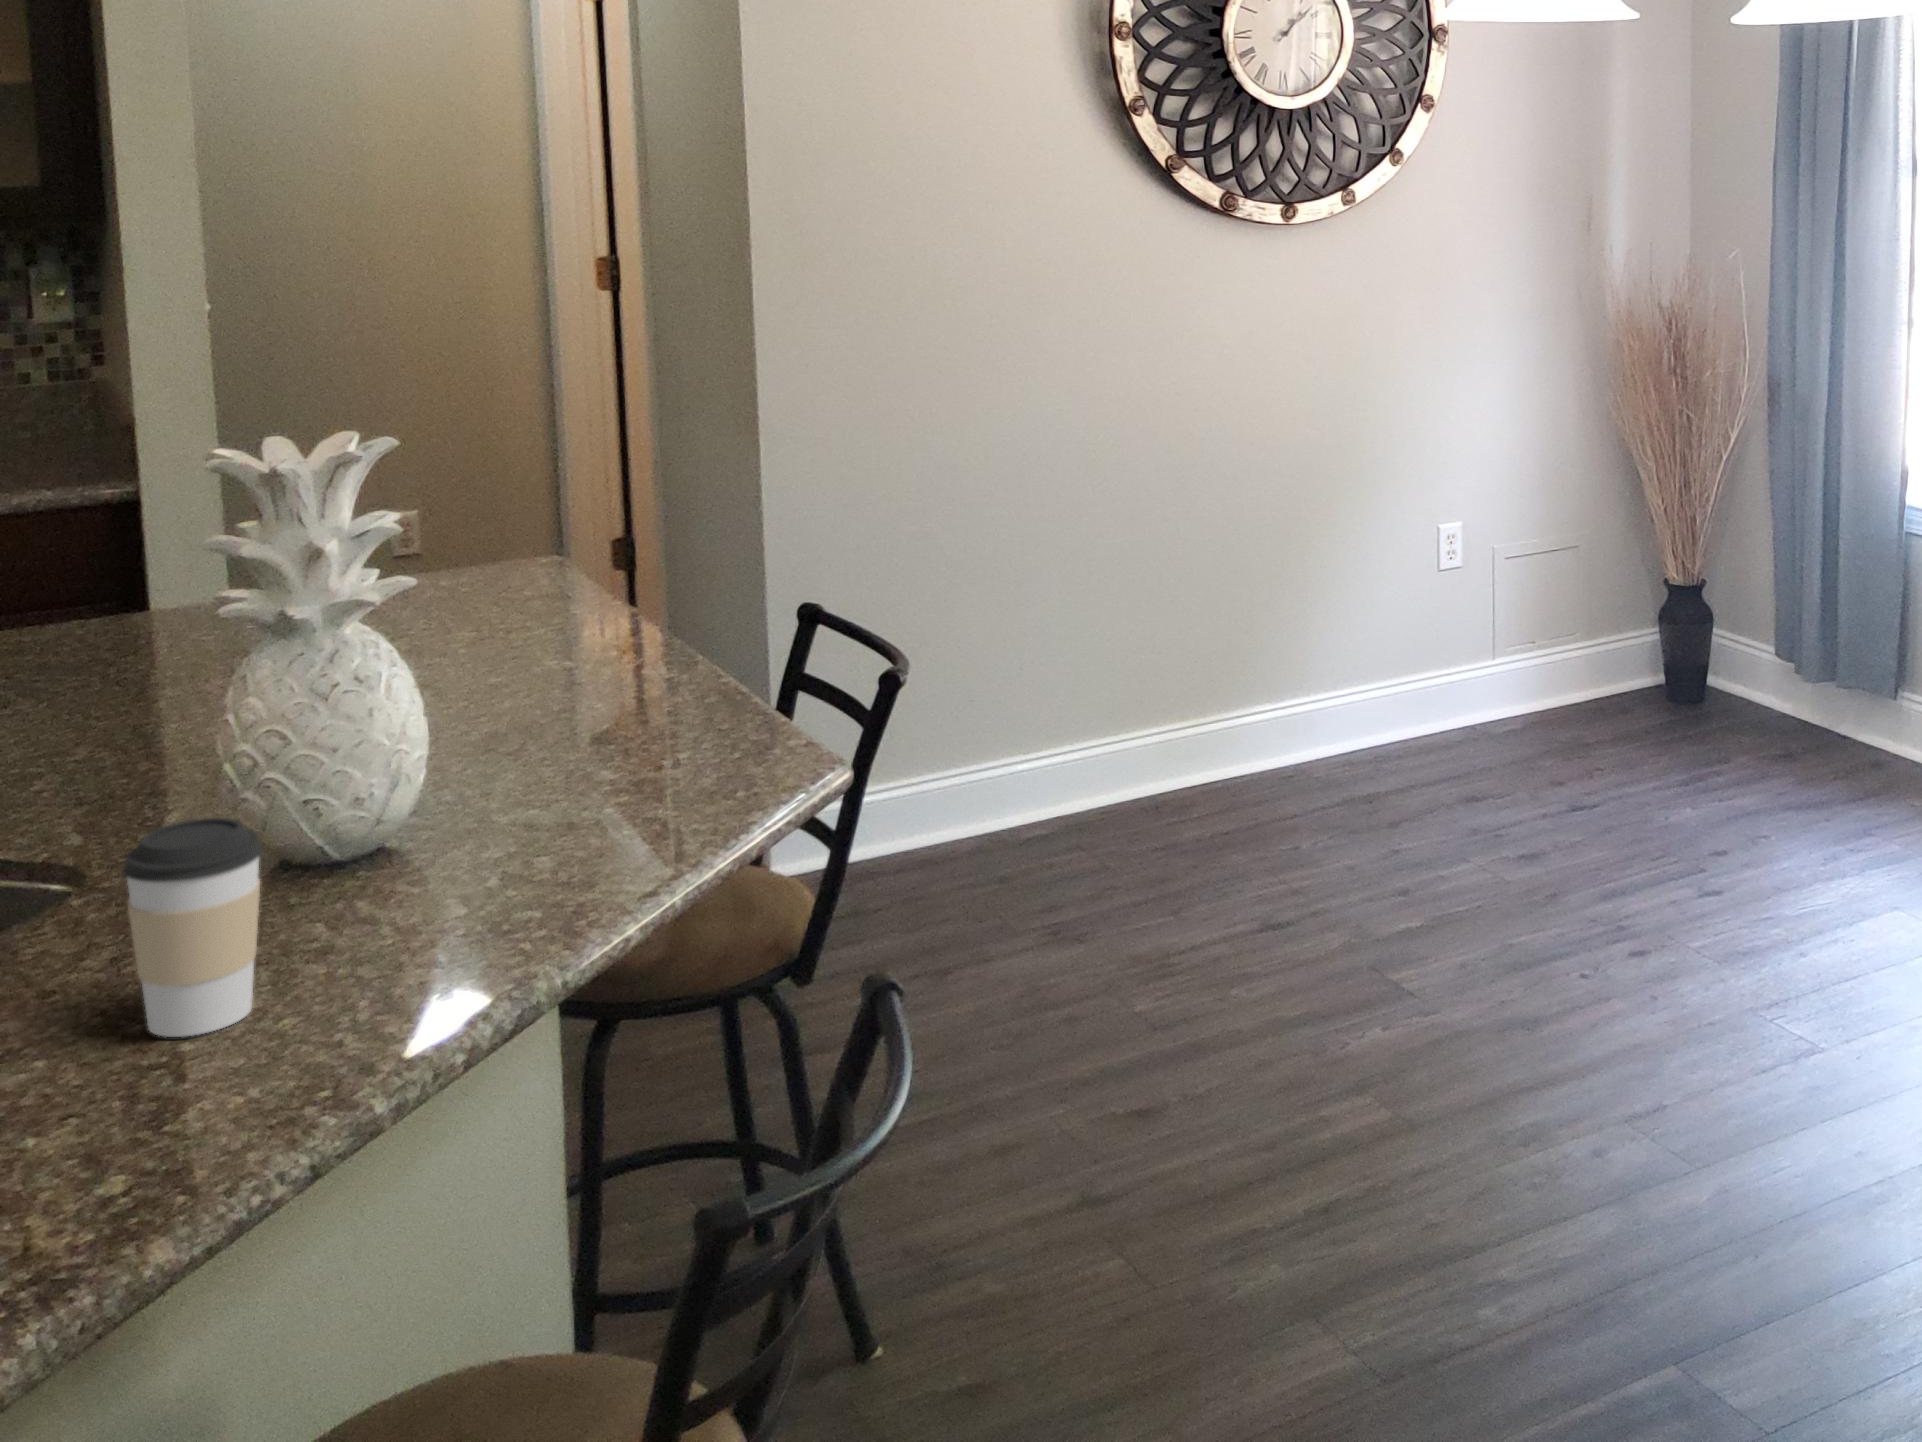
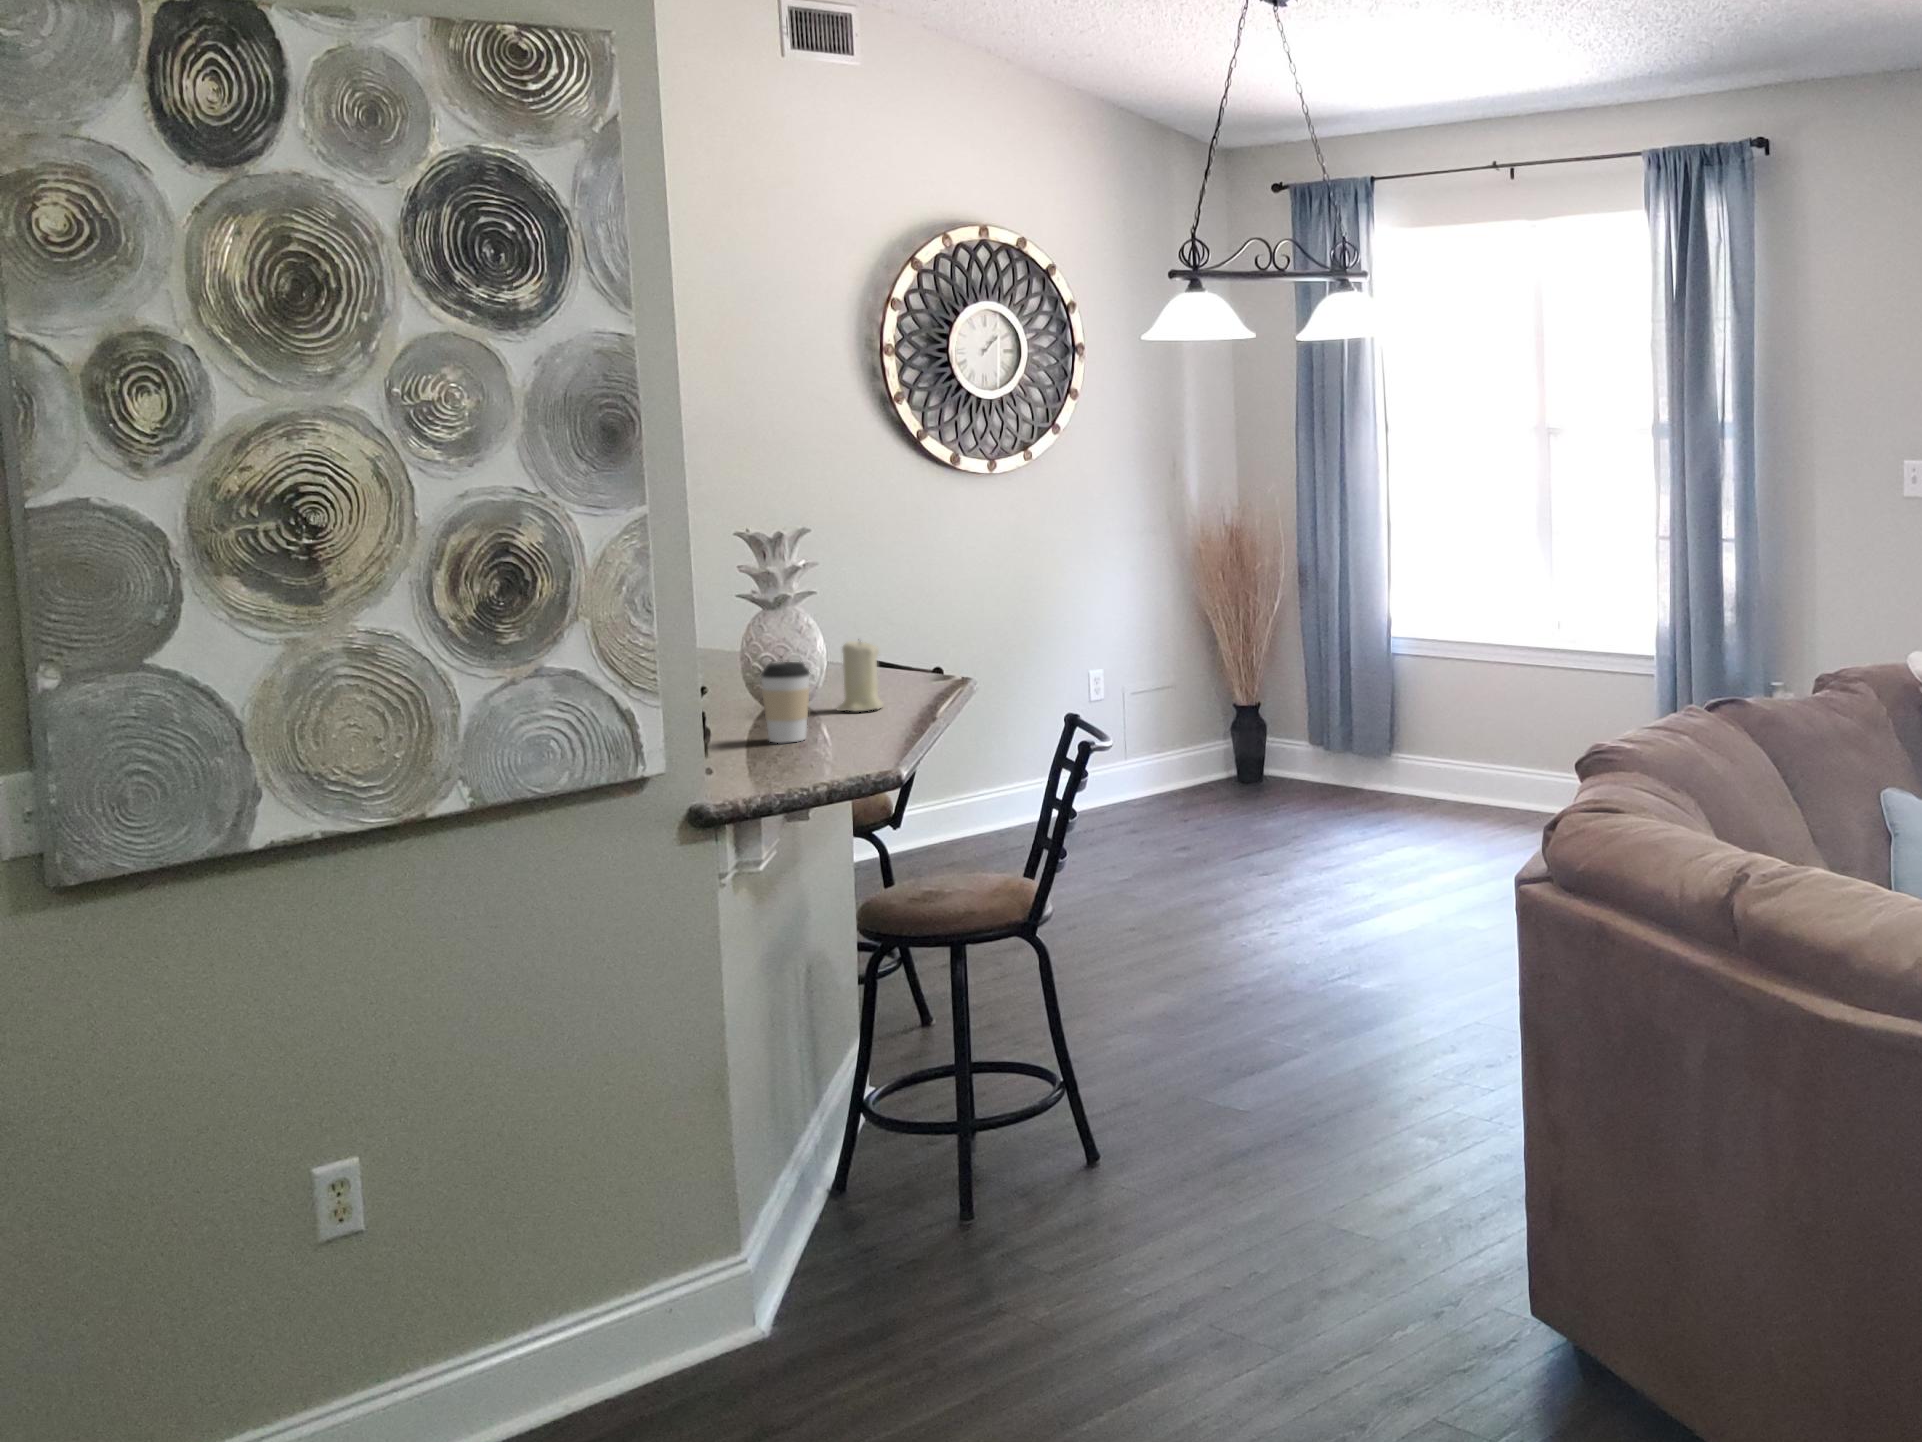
candle: none [494,699,608,873] -> present [837,641,884,712]

